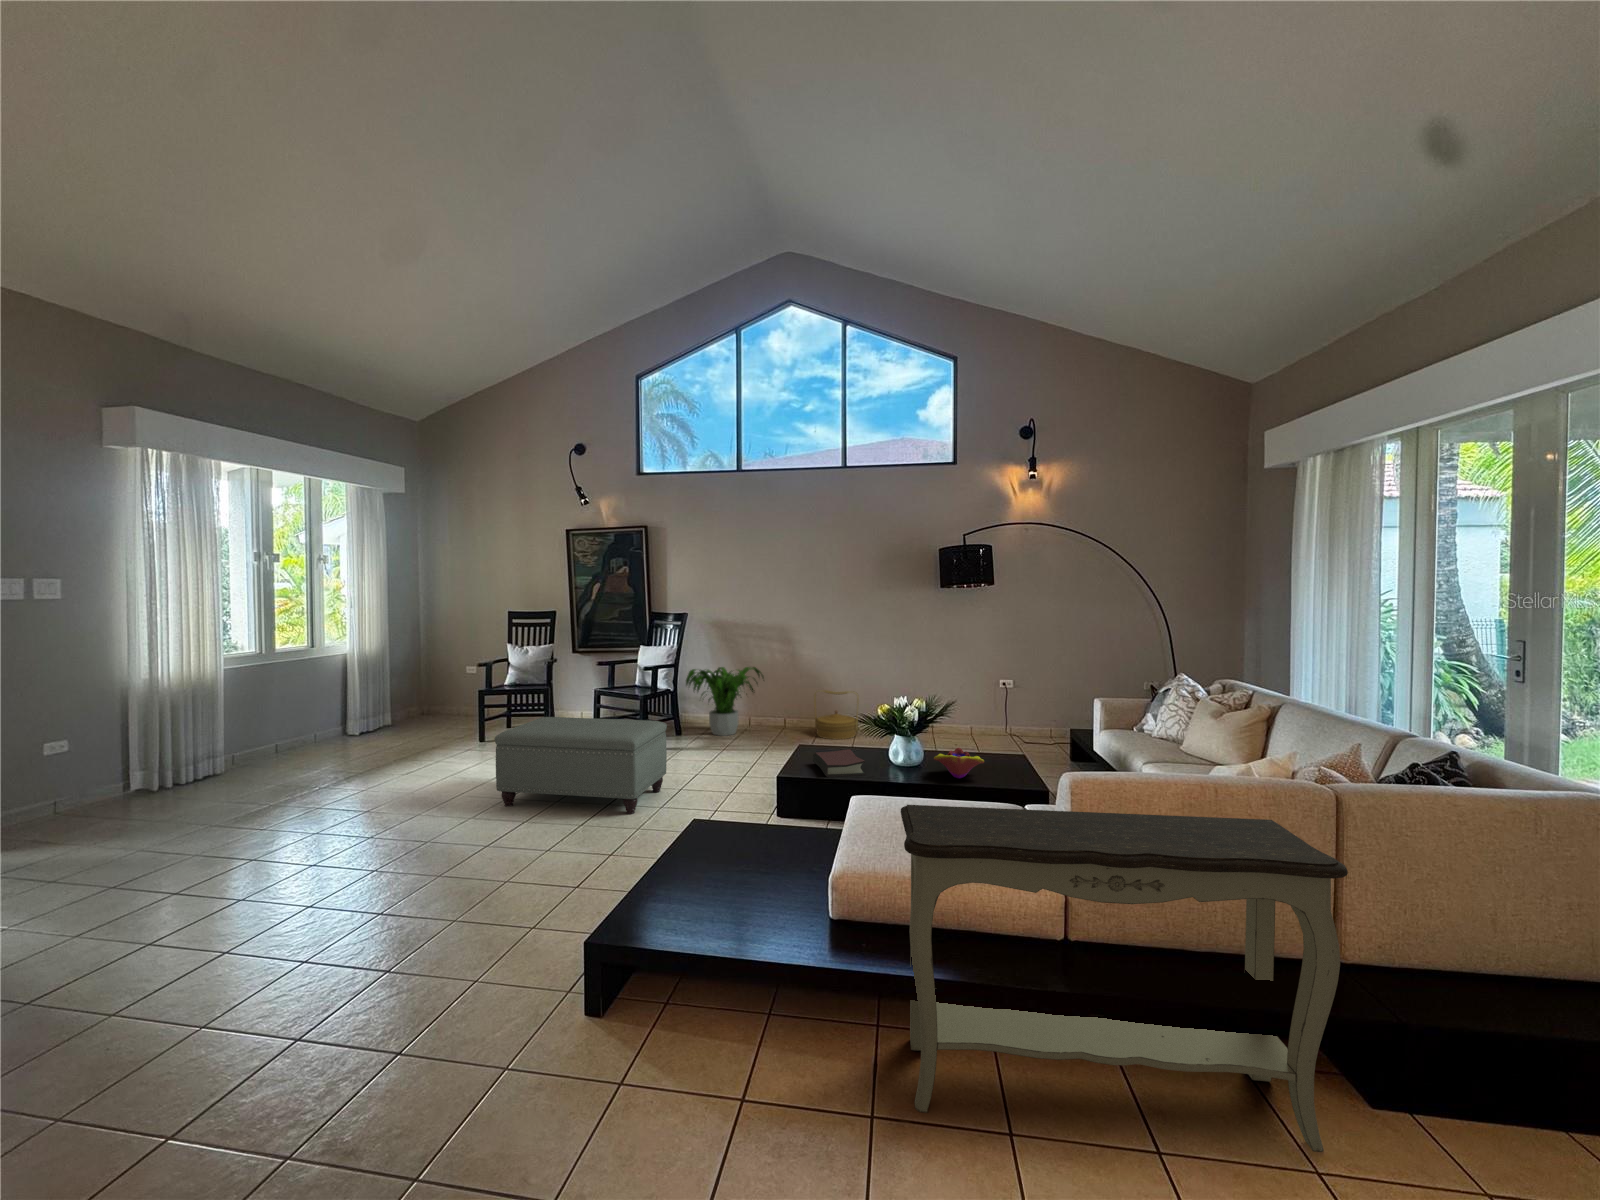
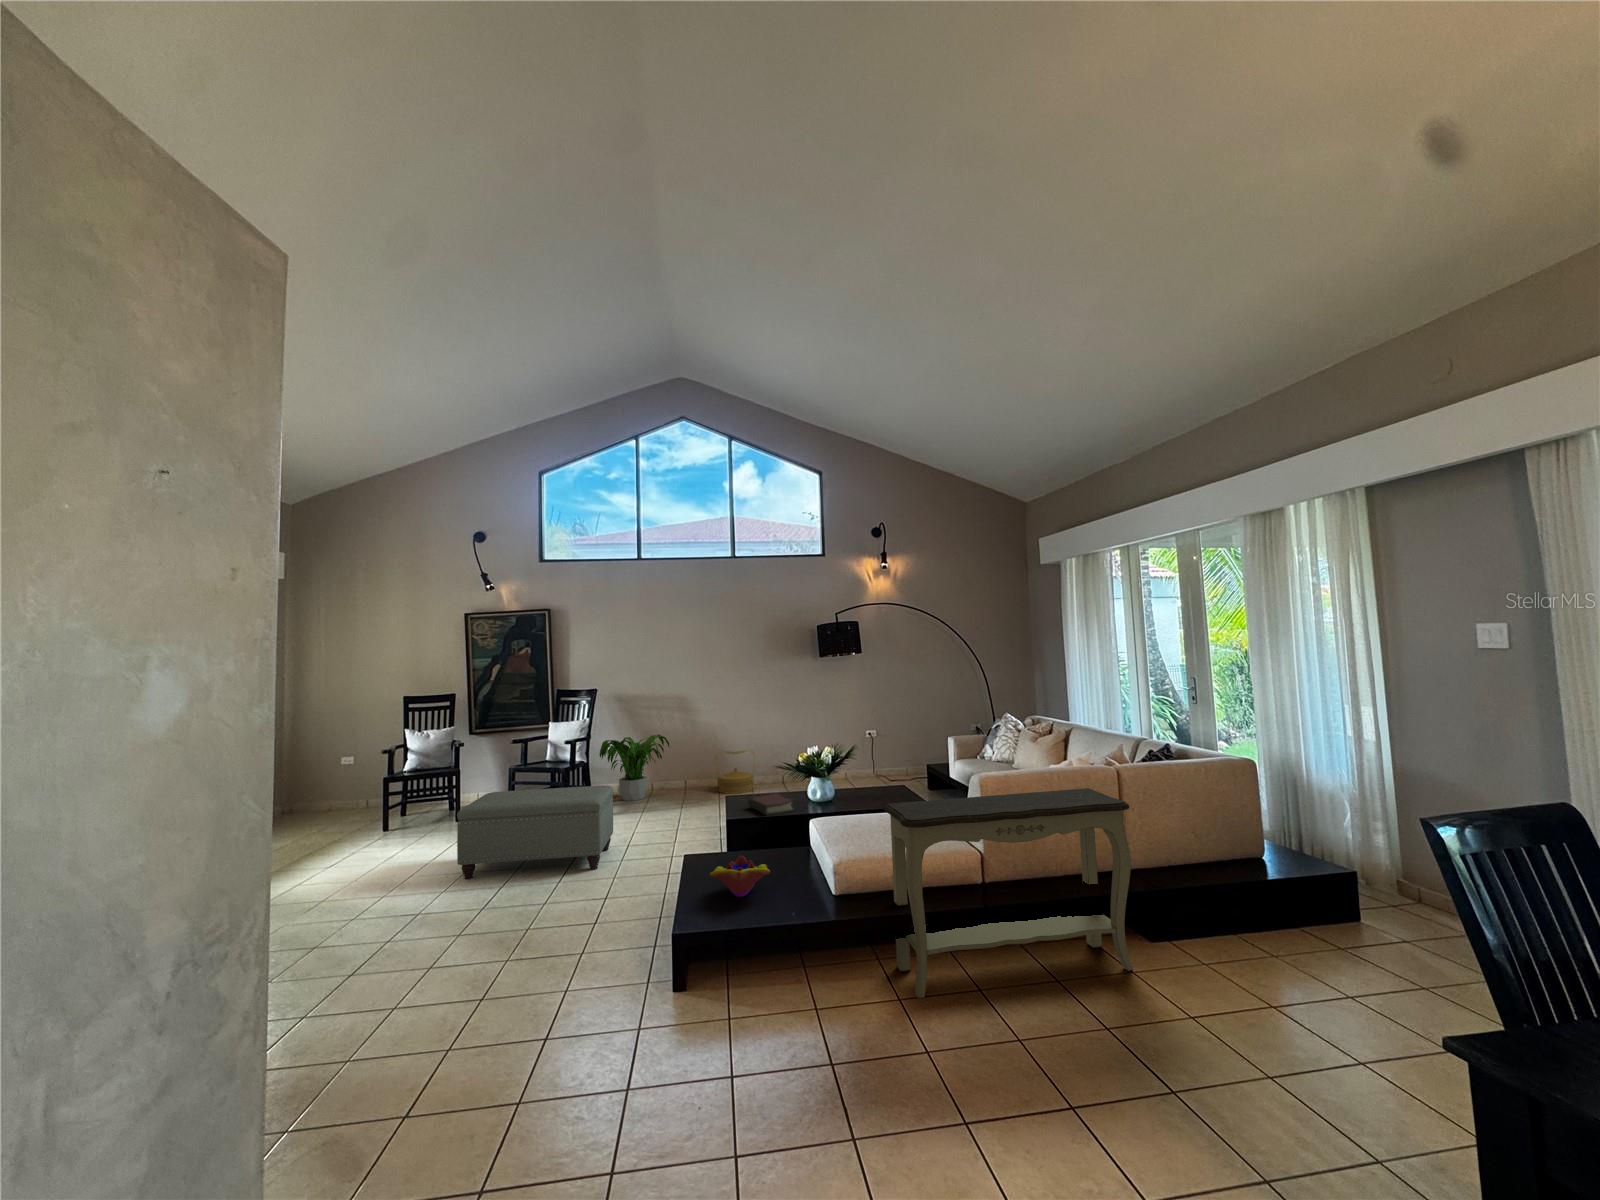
decorative bowl: present [934,748,984,778] -> present [710,856,770,897]

